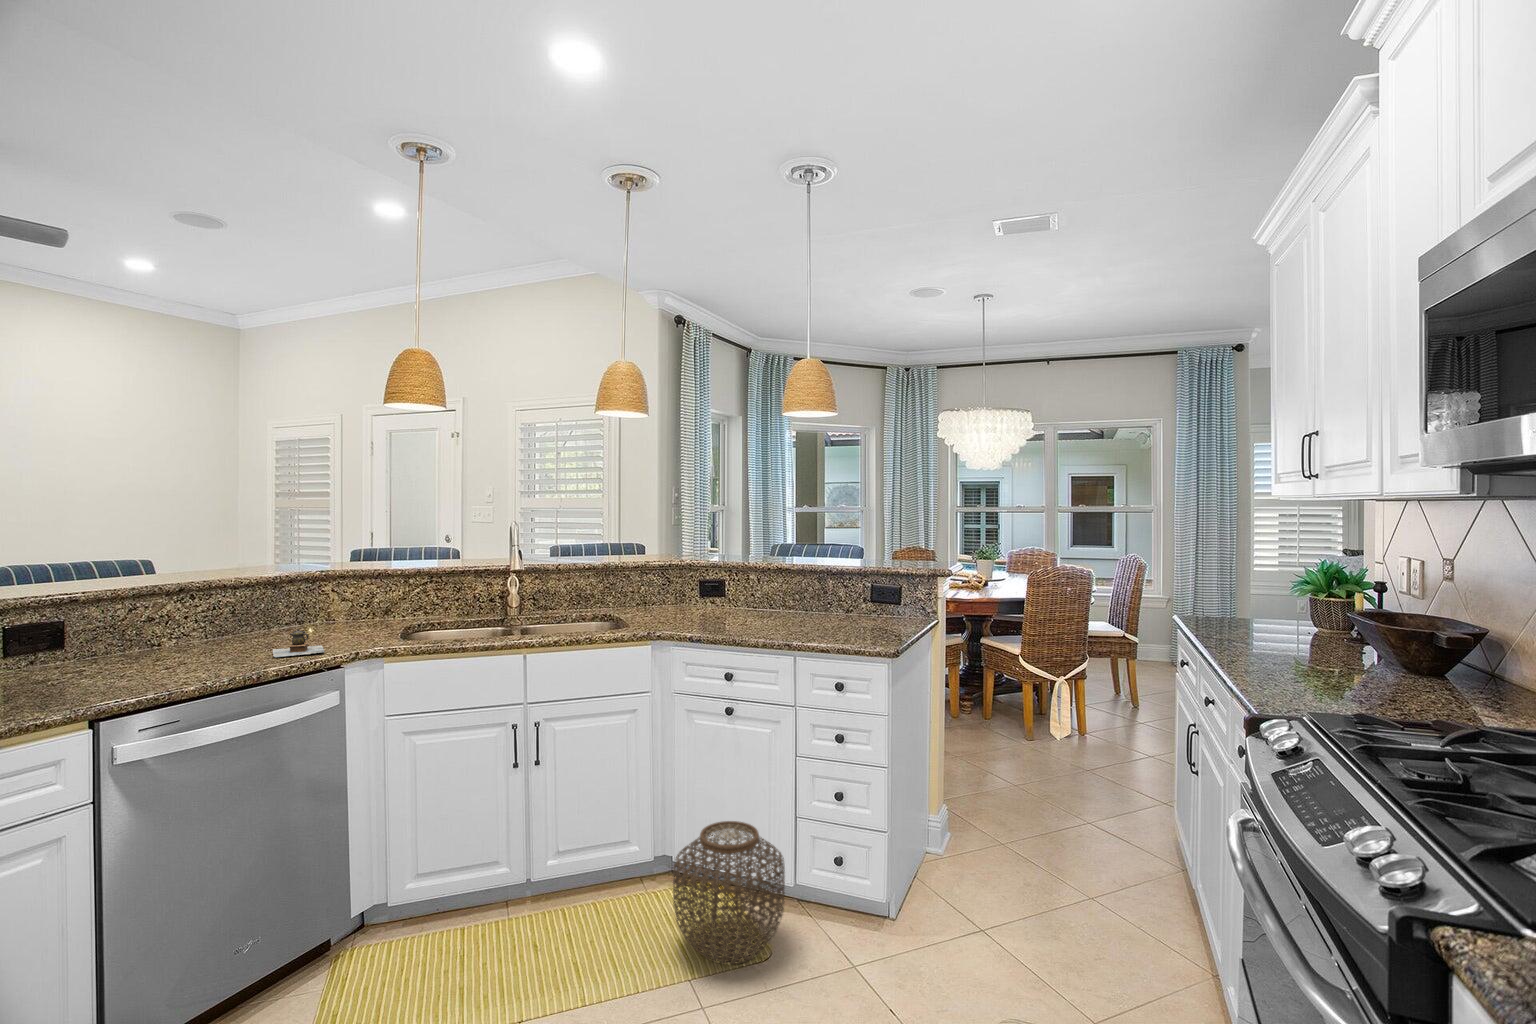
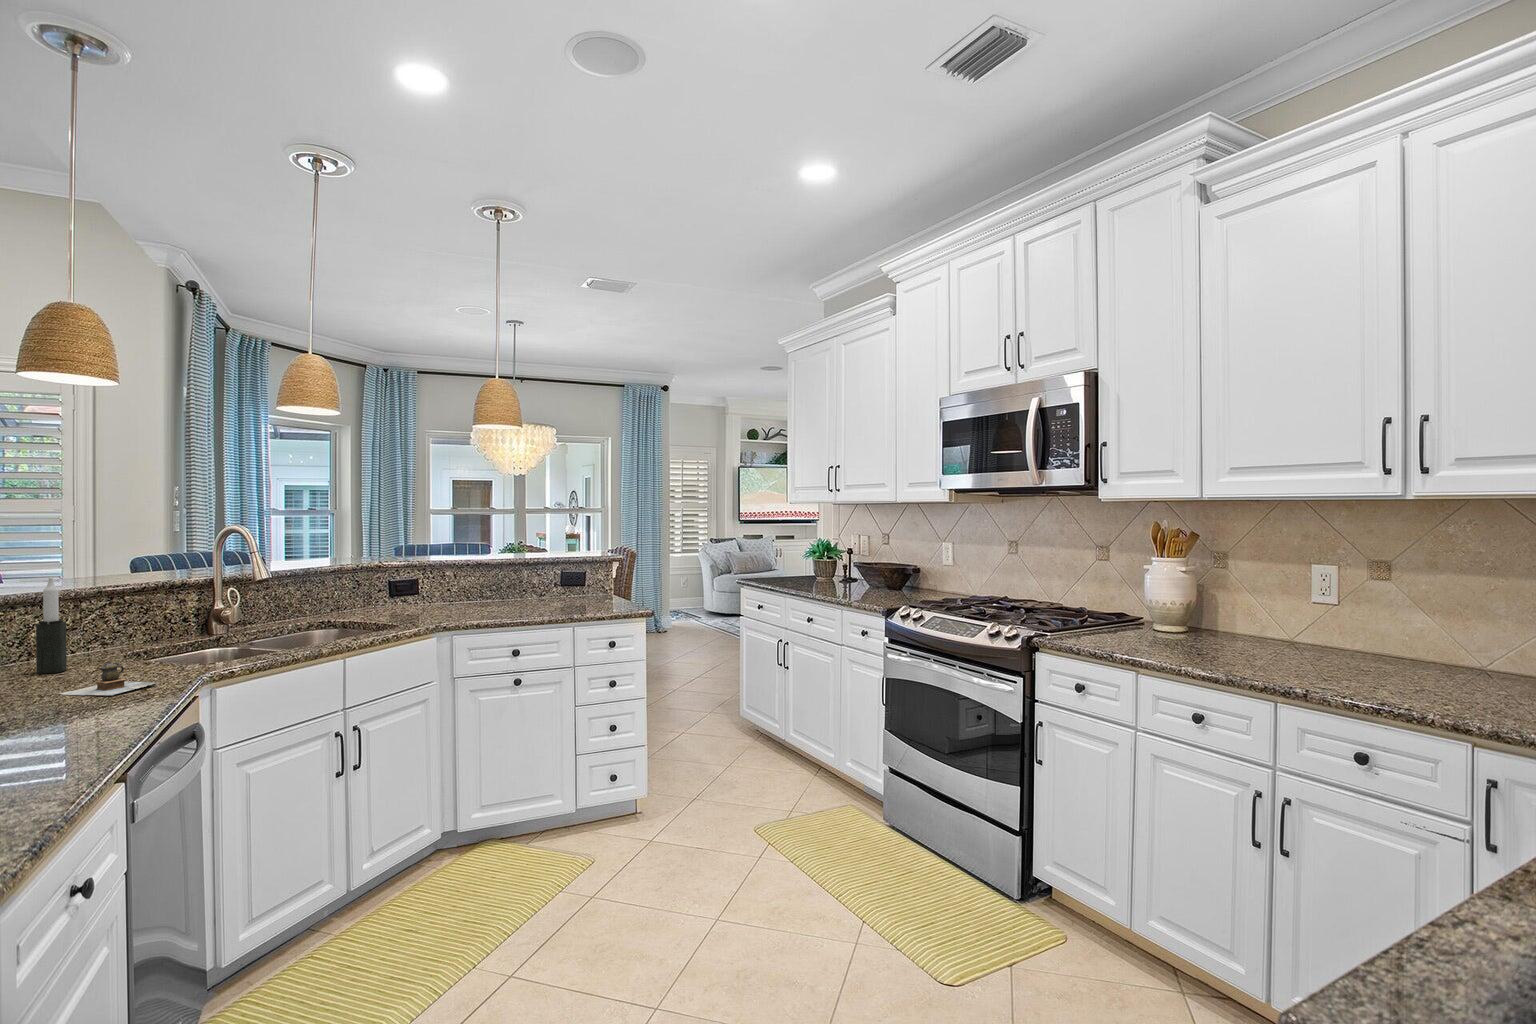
candle: none [334,557,354,631] -> present [36,577,67,674]
woven basket: present [673,821,785,964] -> none [512,764,606,876]

